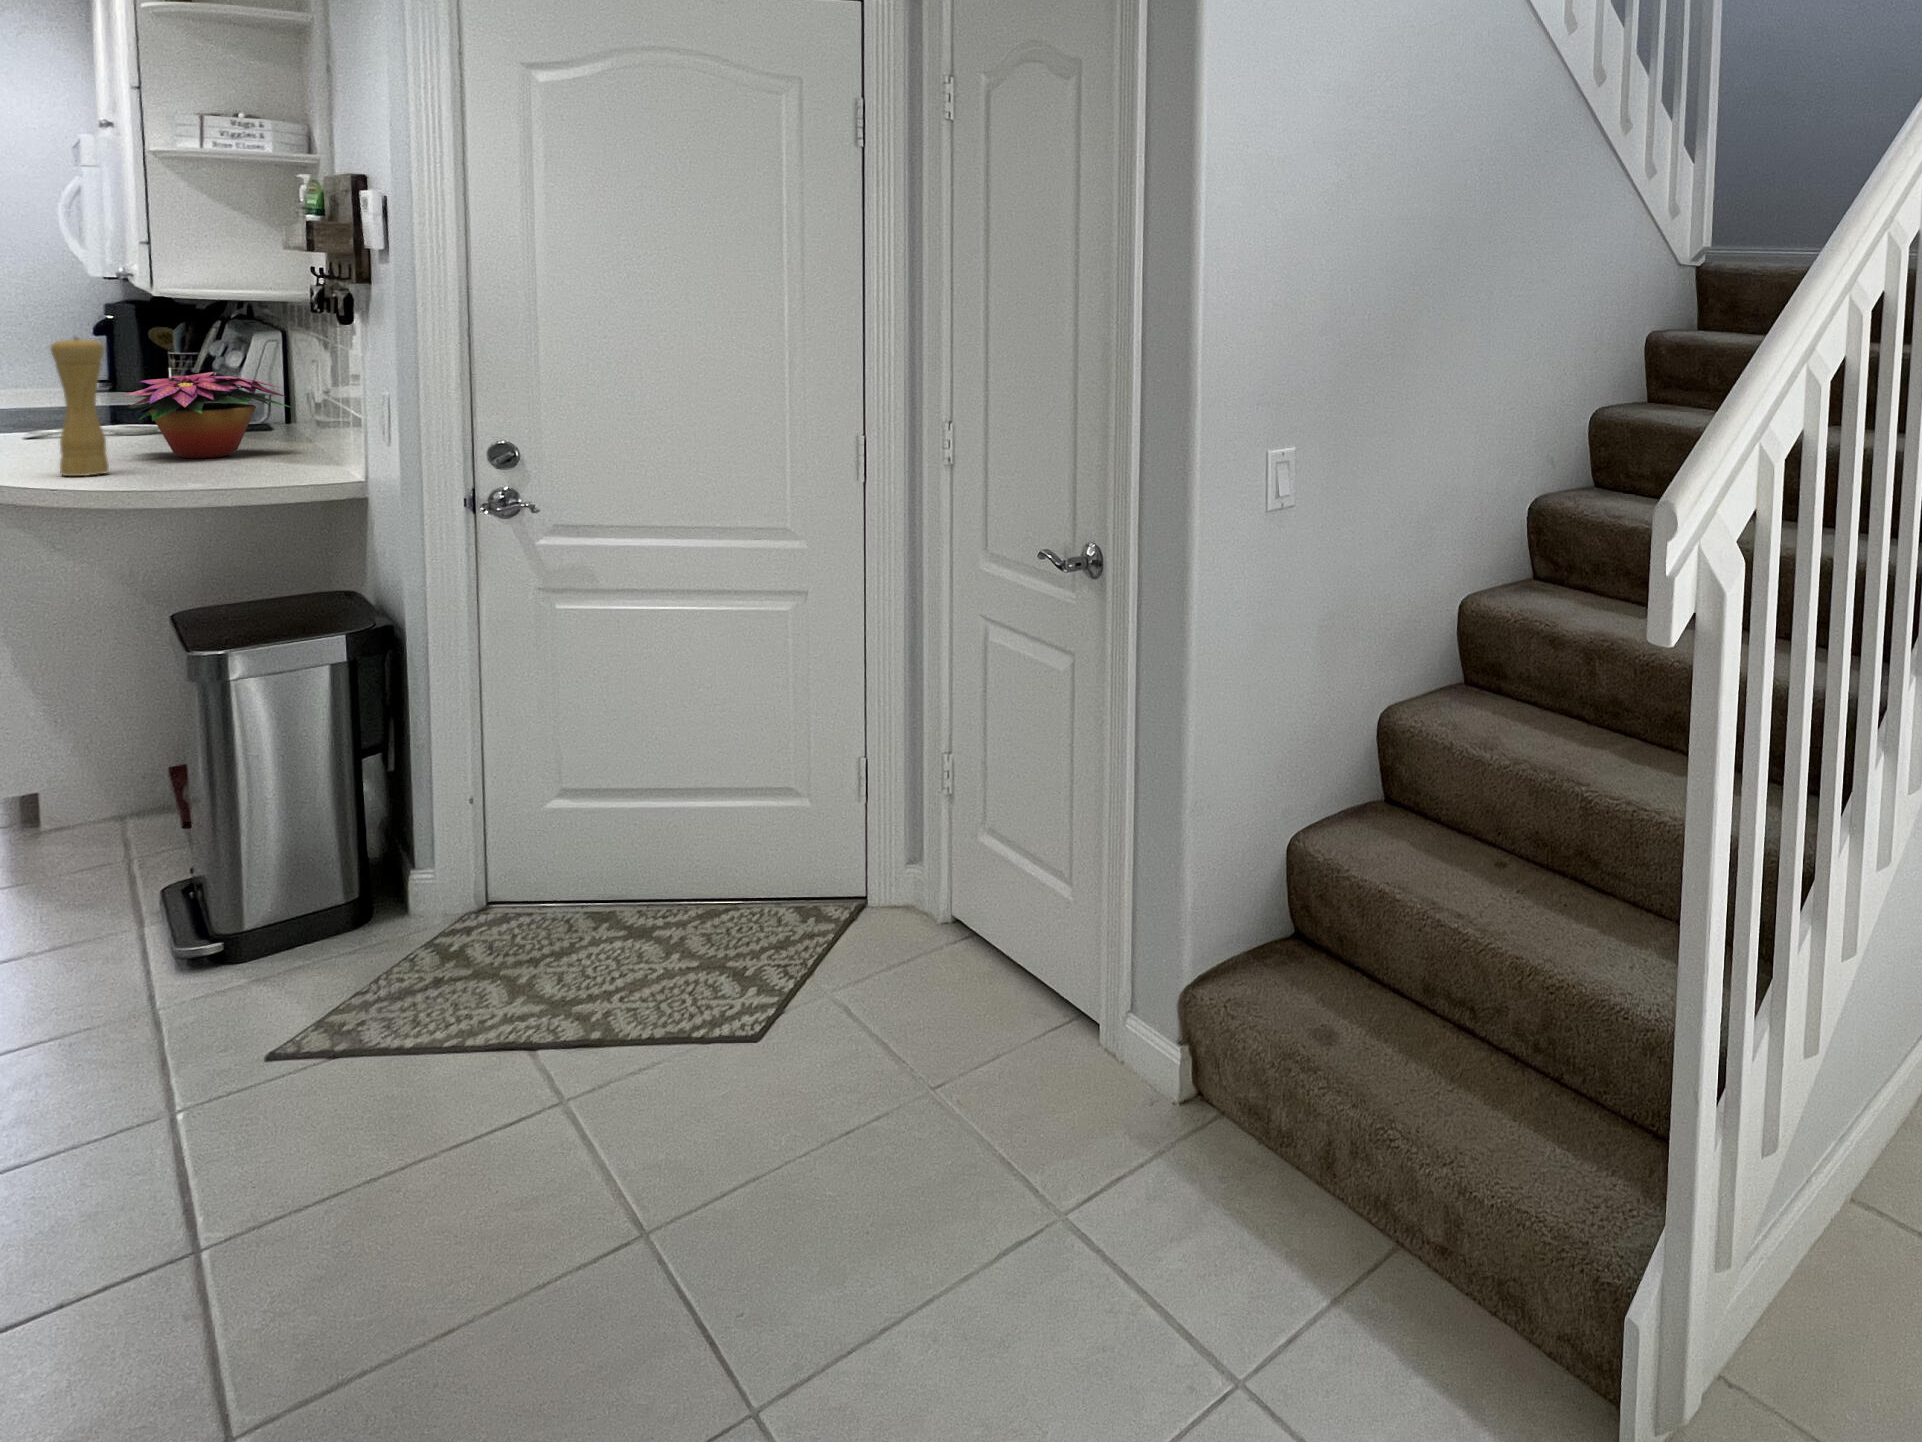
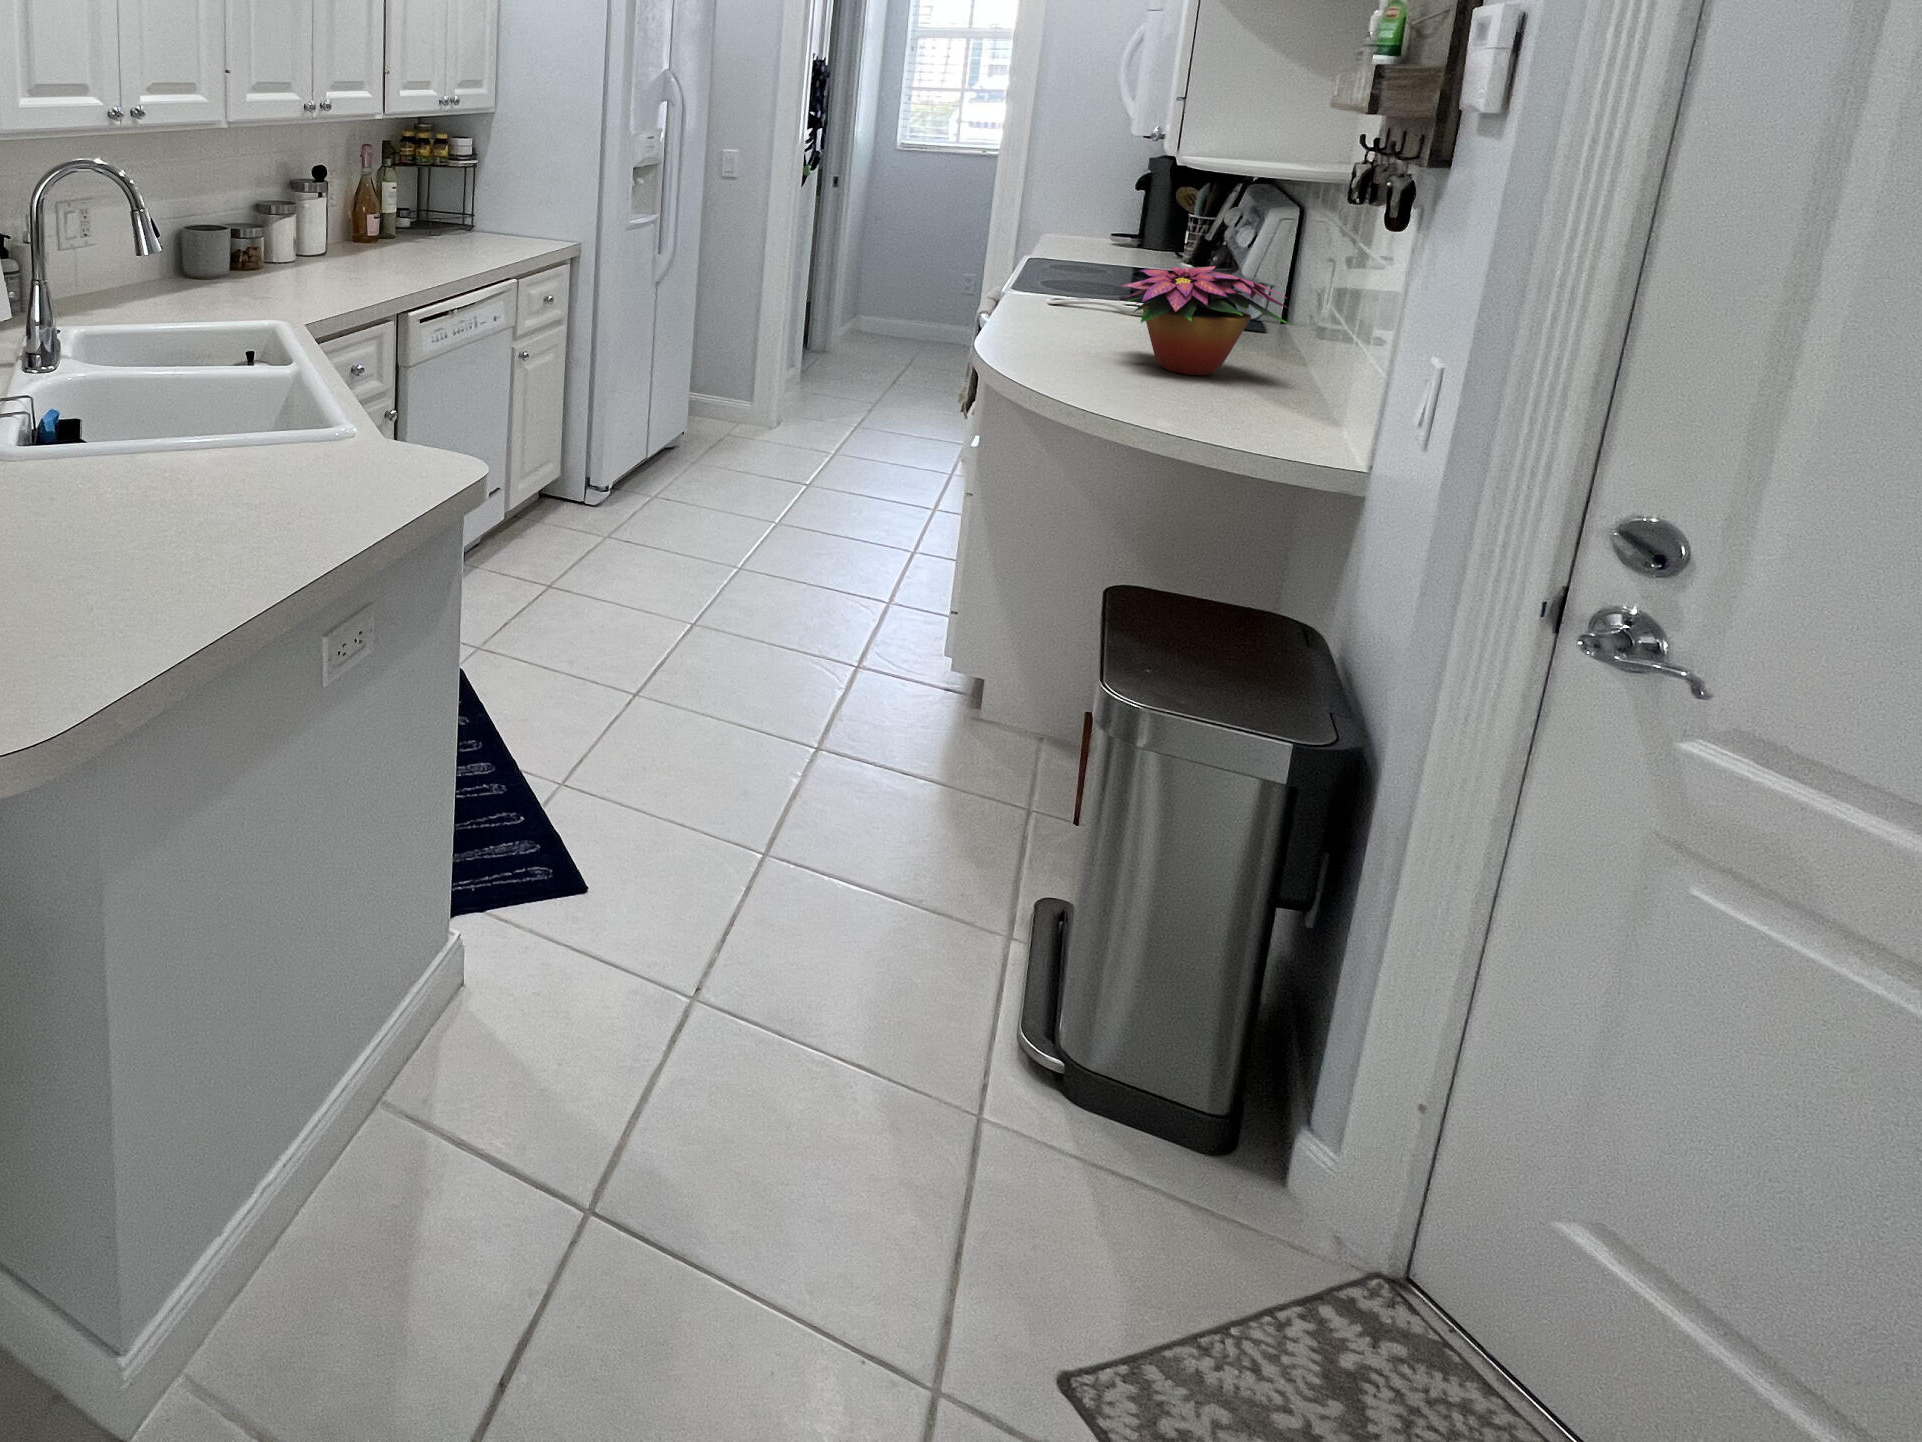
pepper mill: present [51,338,109,476] -> none [1045,218,1109,384]

